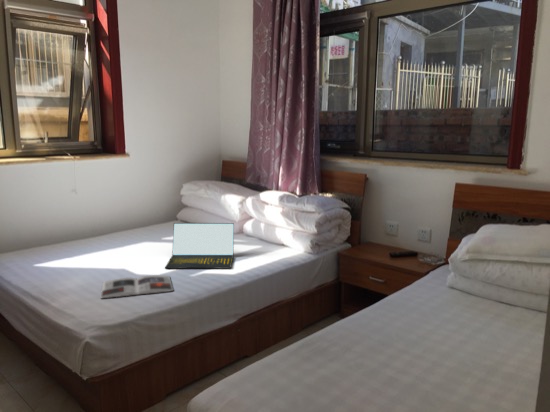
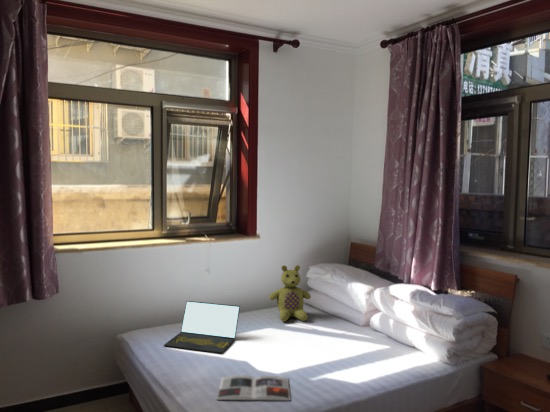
stuffed bear: none [144,181,186,236] -> present [270,265,311,321]
laptop: present [165,223,234,269] -> present [164,301,240,353]

